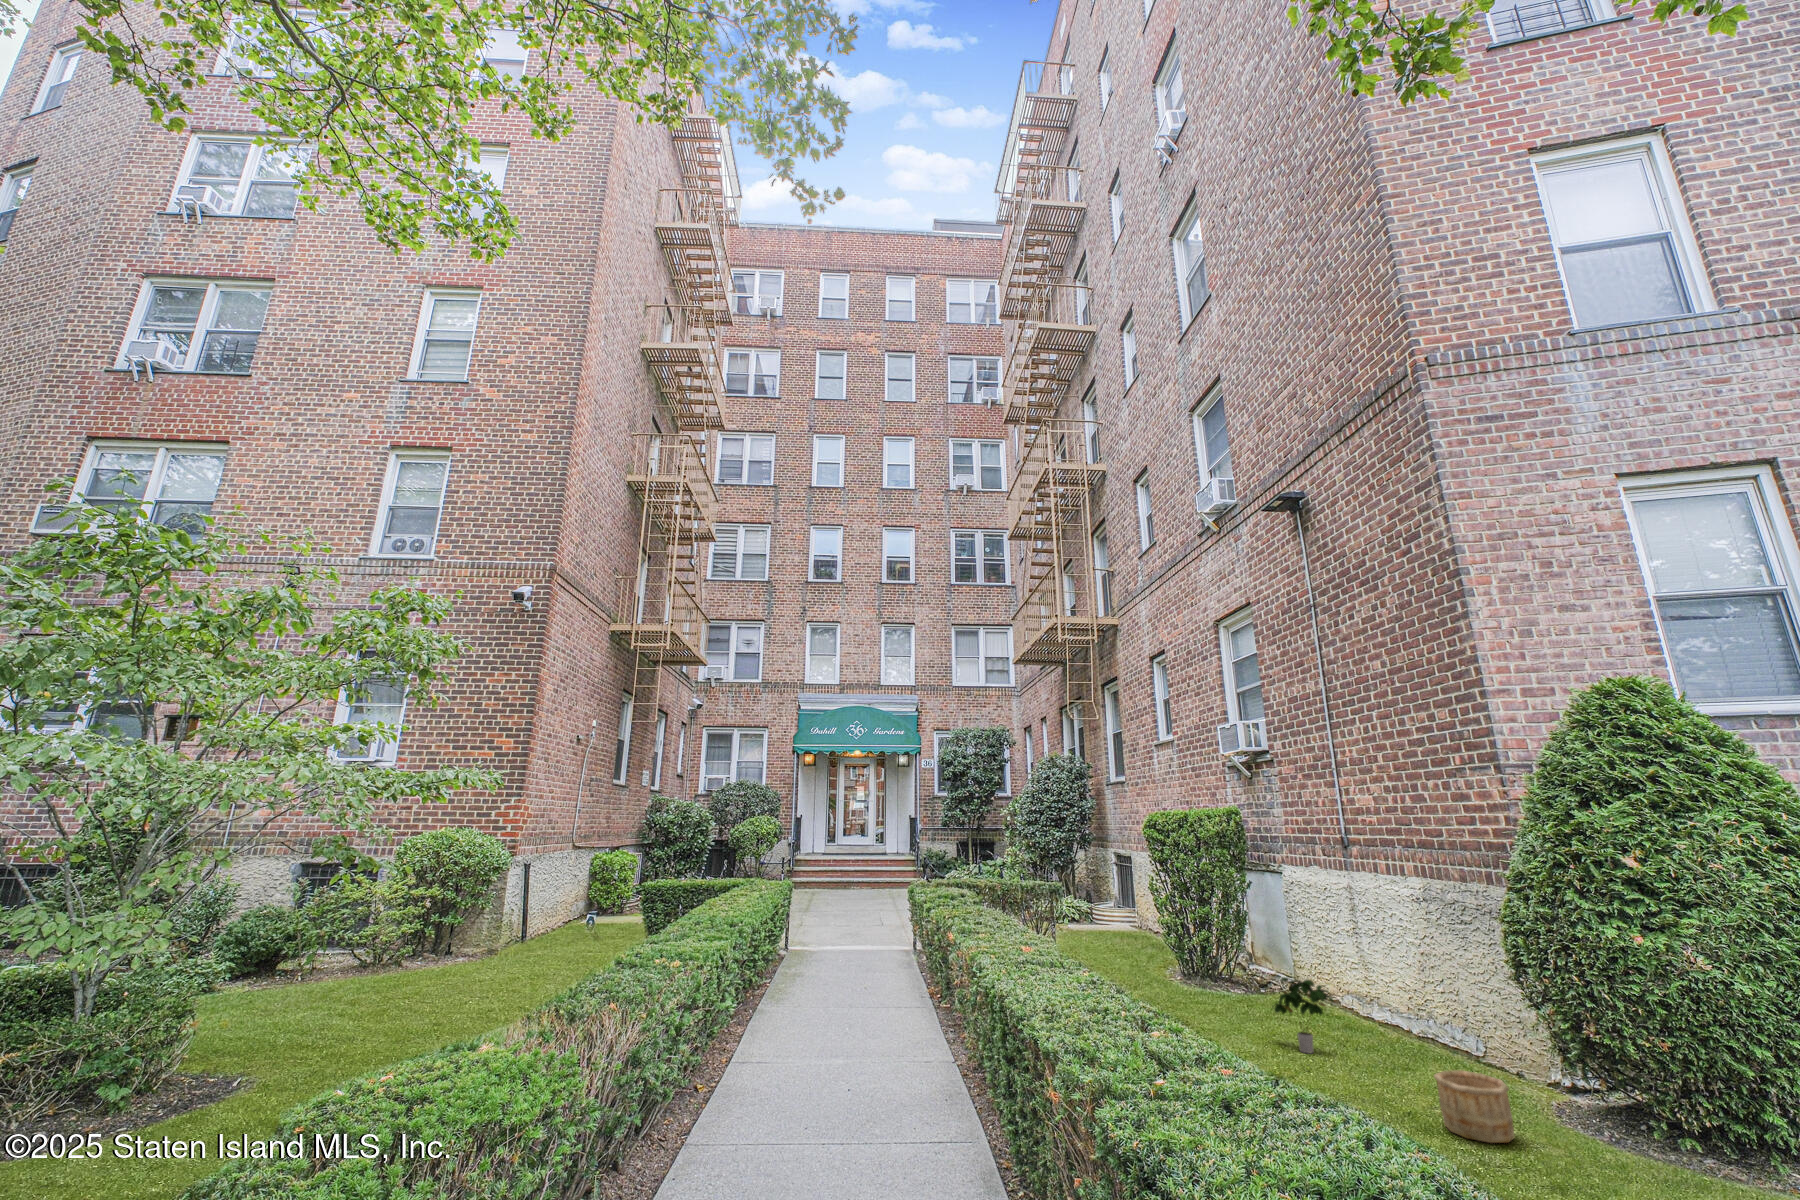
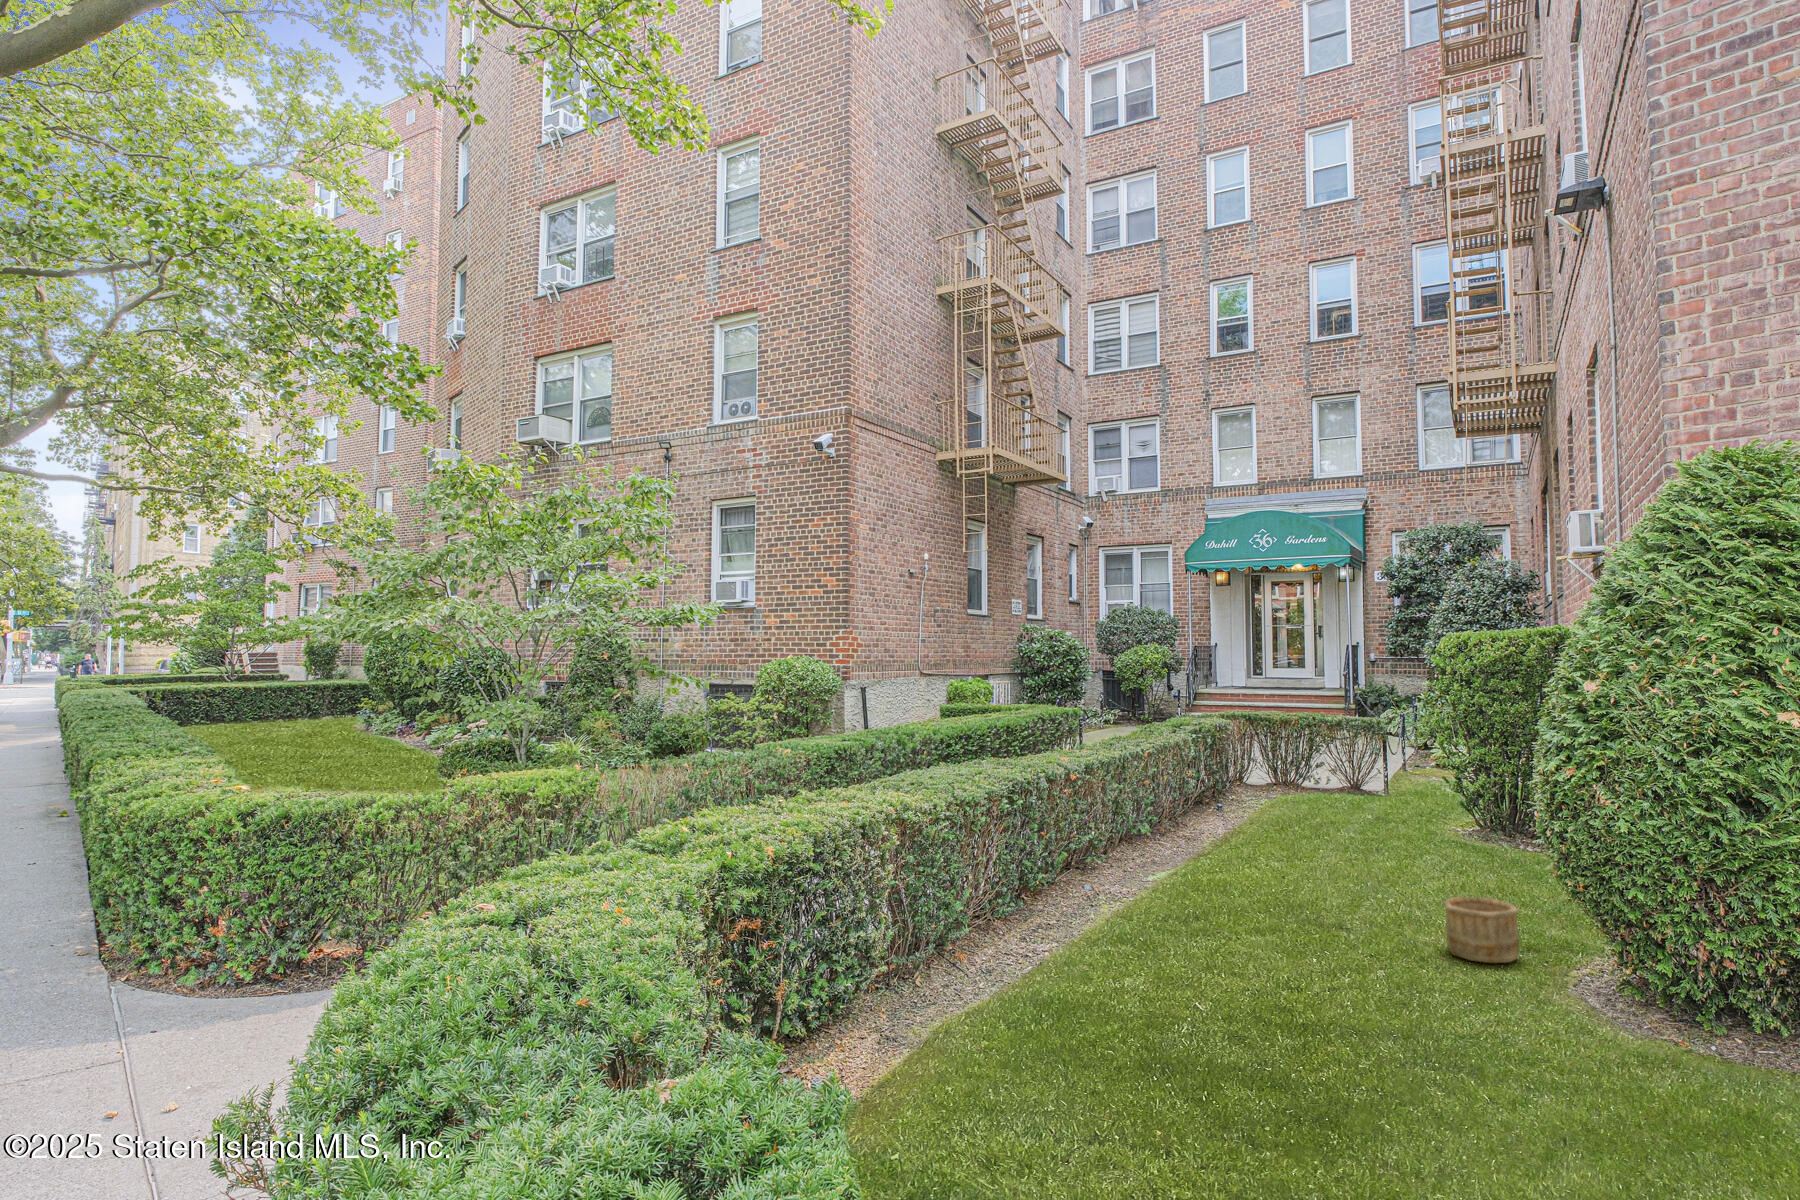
potted plant: present [1273,977,1334,1054] -> none [1432,811,1485,890]

